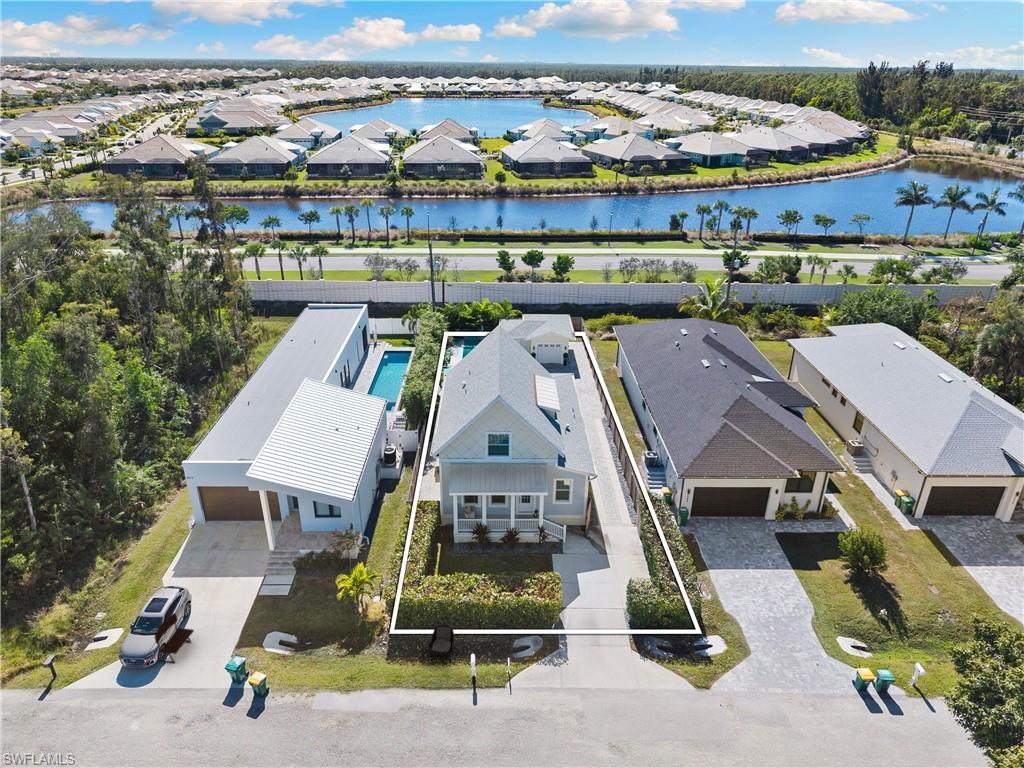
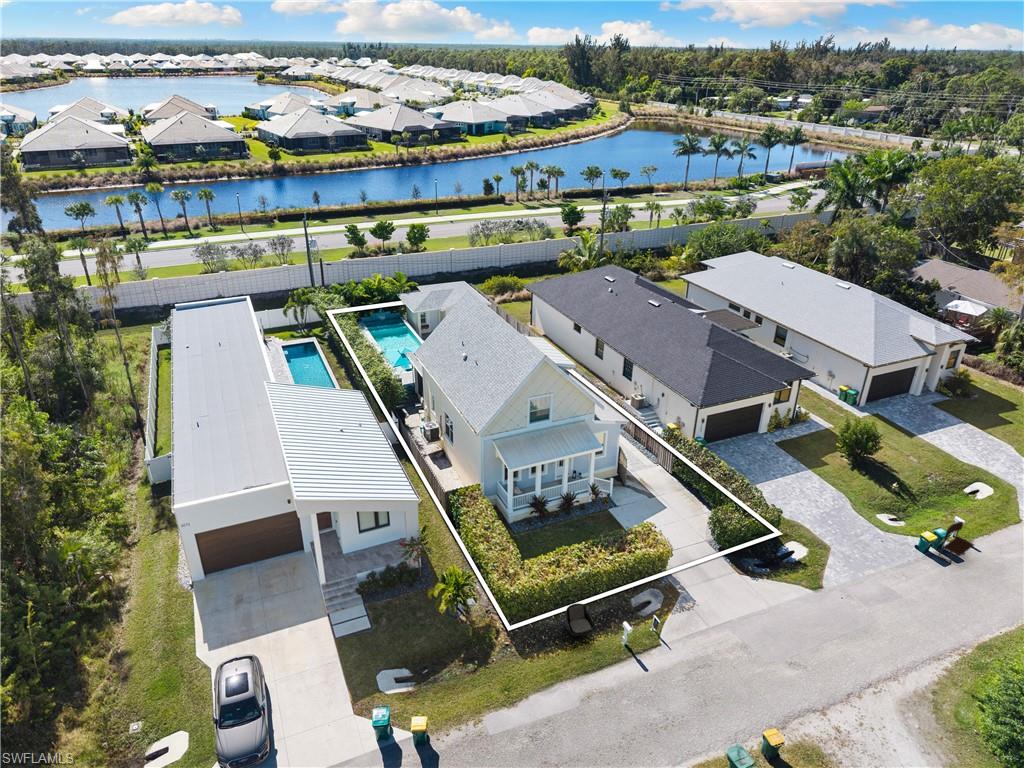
bench: present [155,613,194,663] -> present [939,522,974,563]

